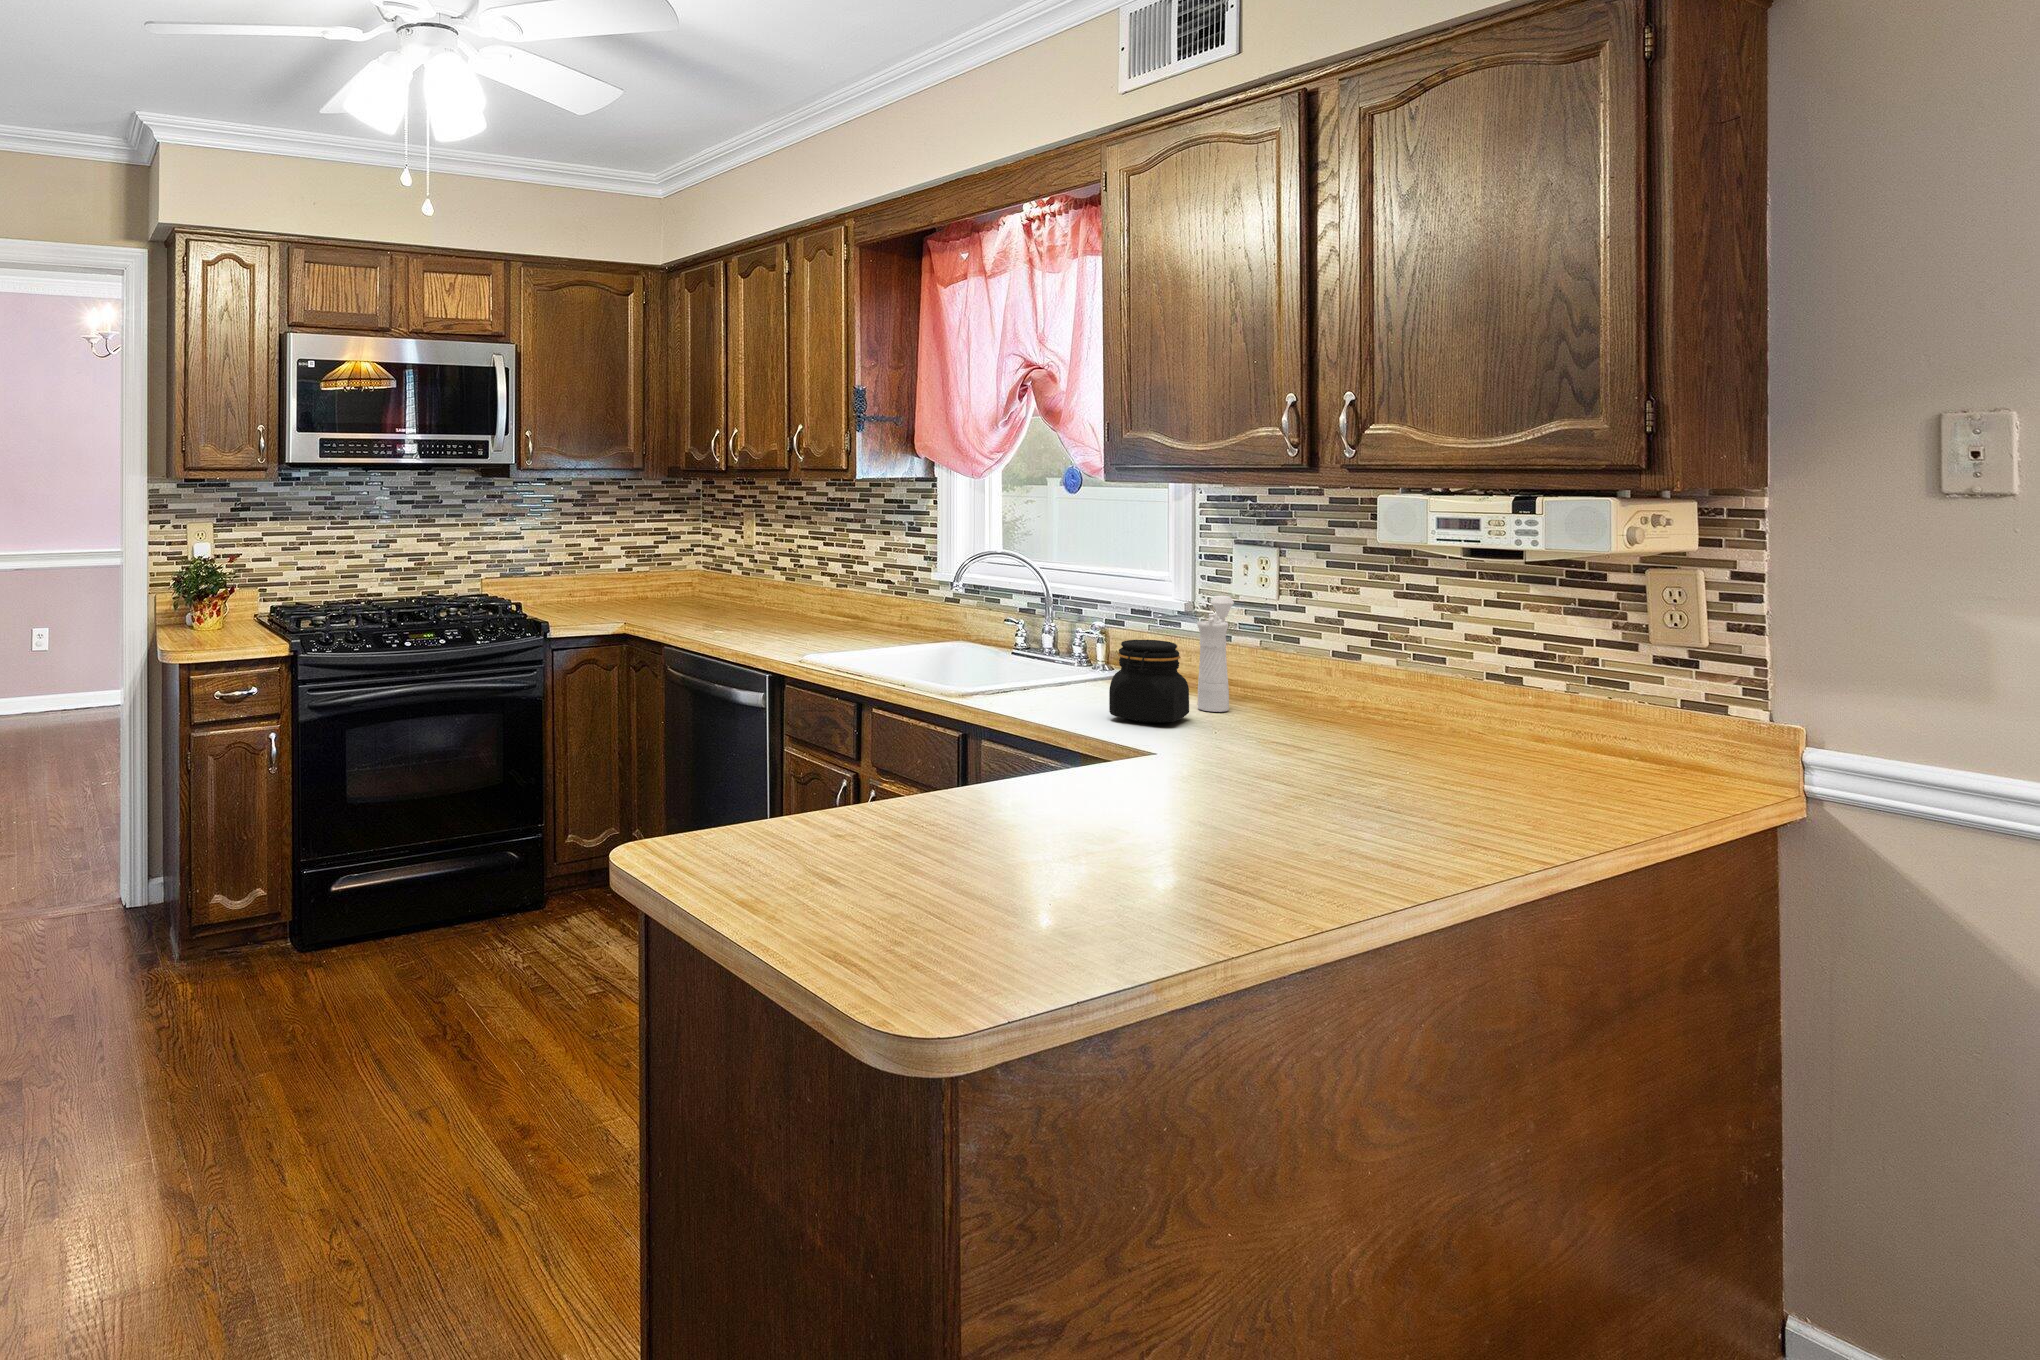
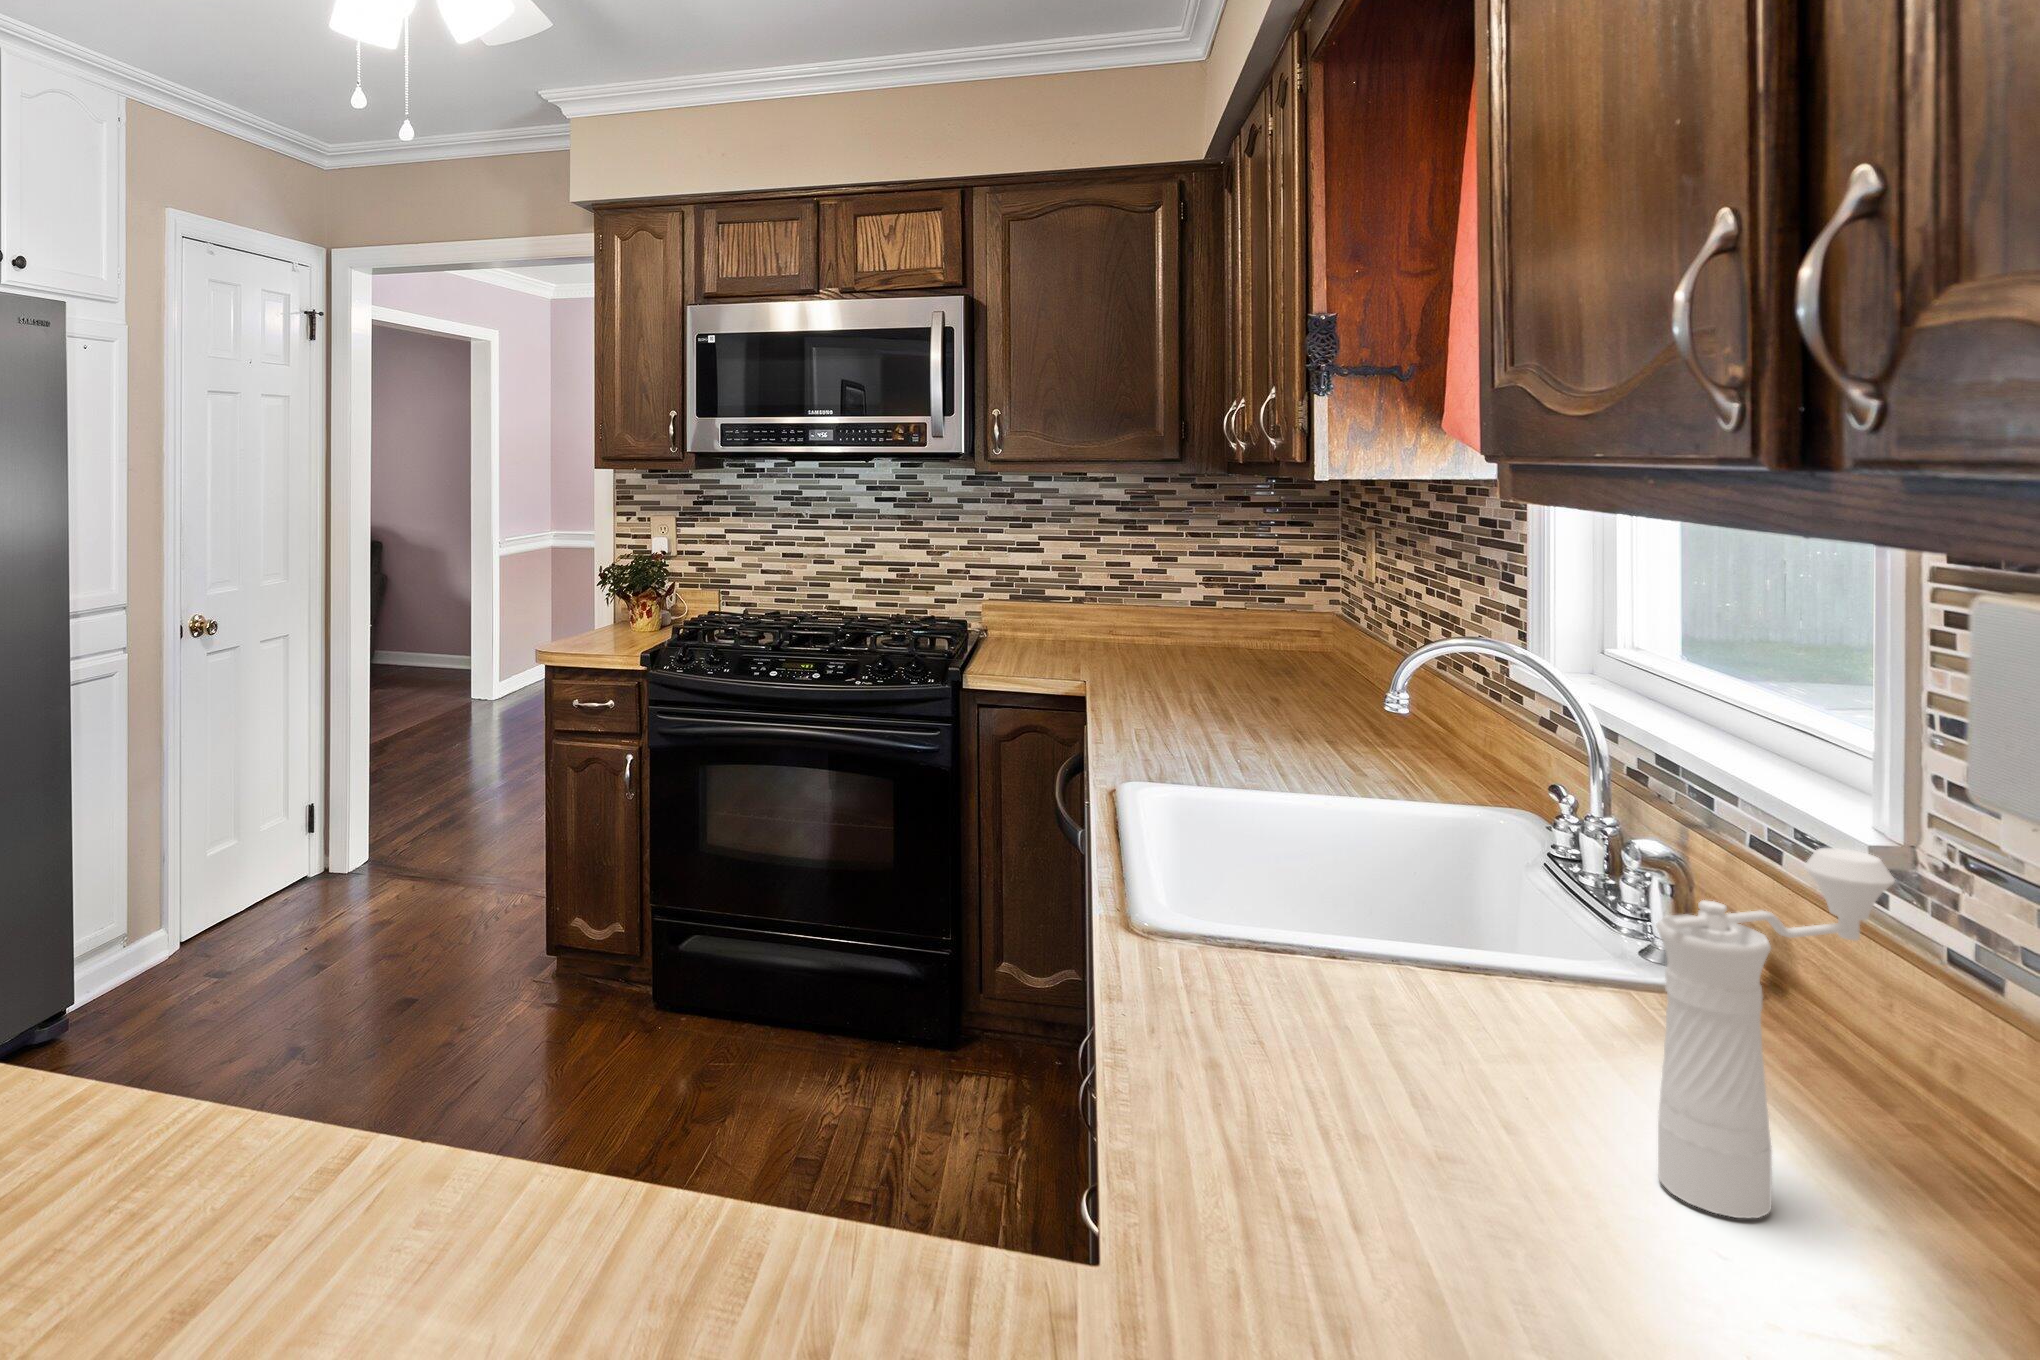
jar: present [1109,640,1189,723] -> none [1270,916,1525,1189]

